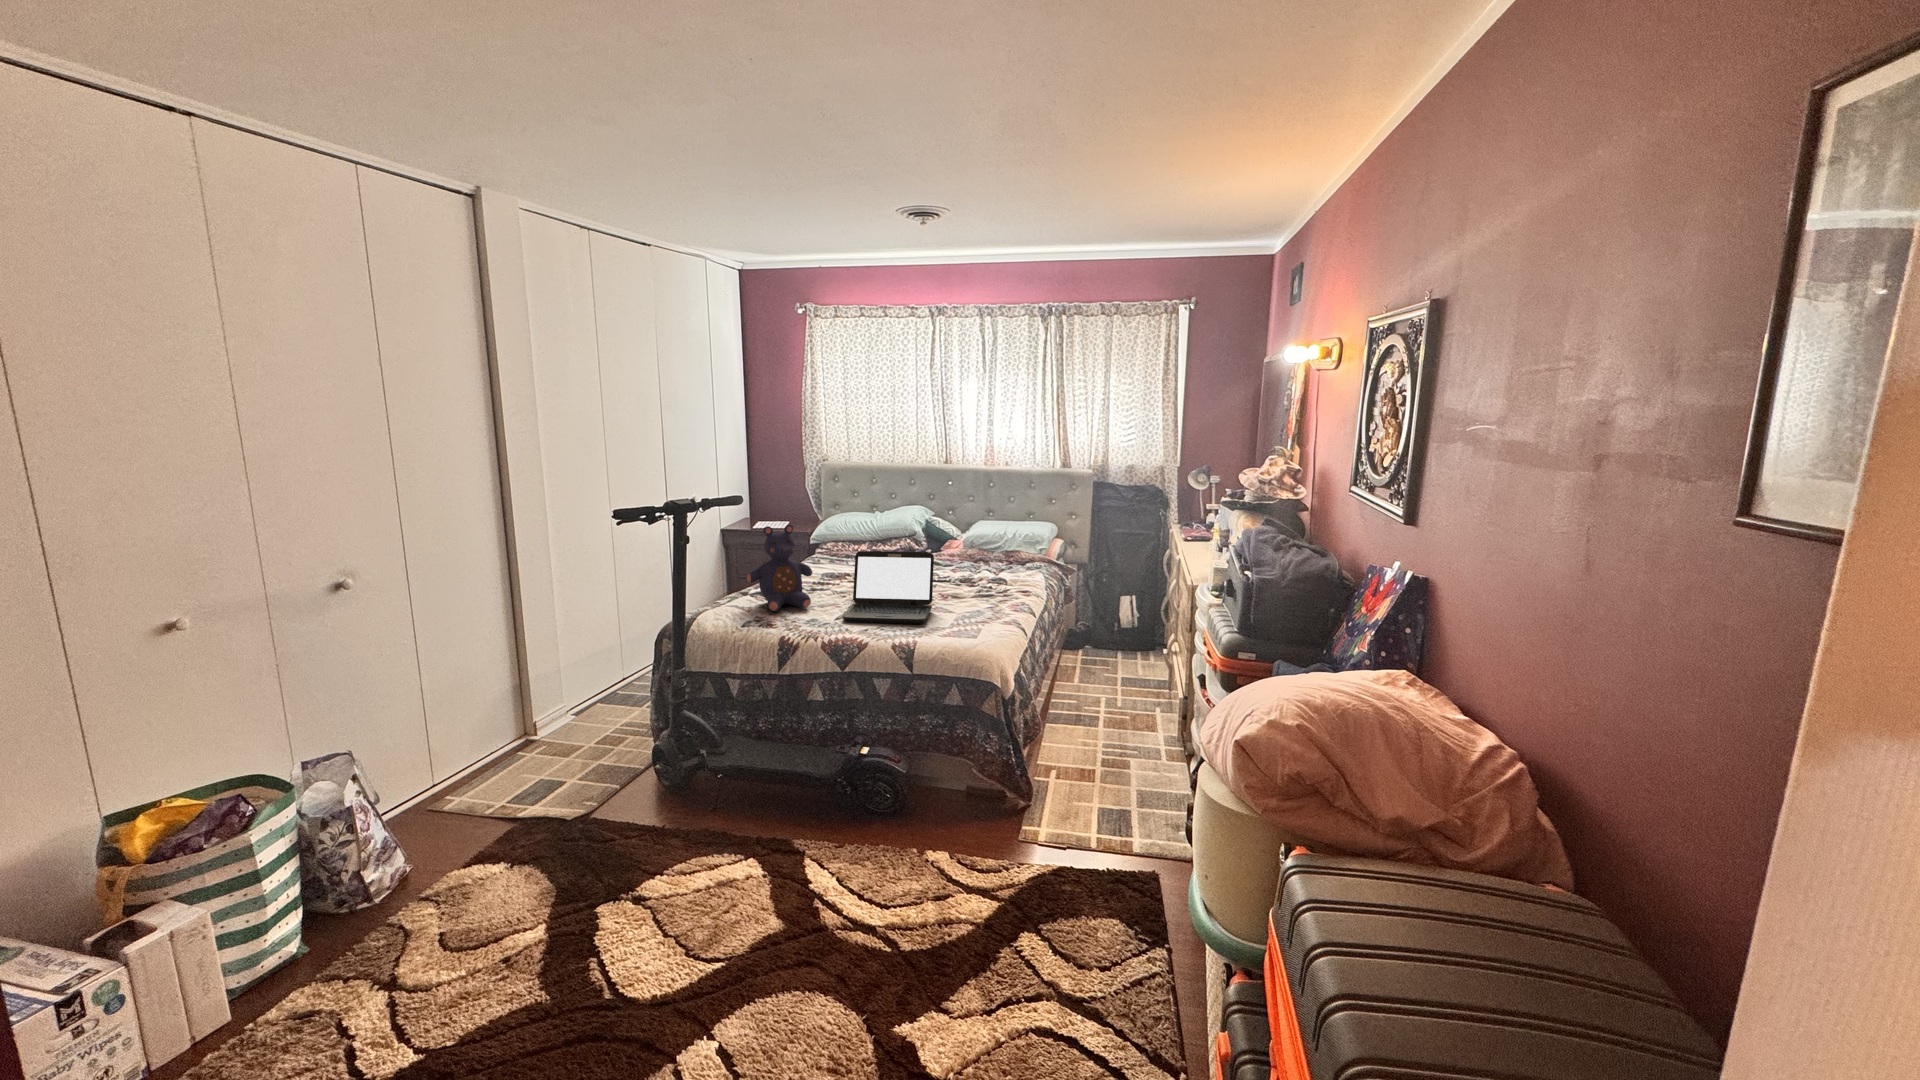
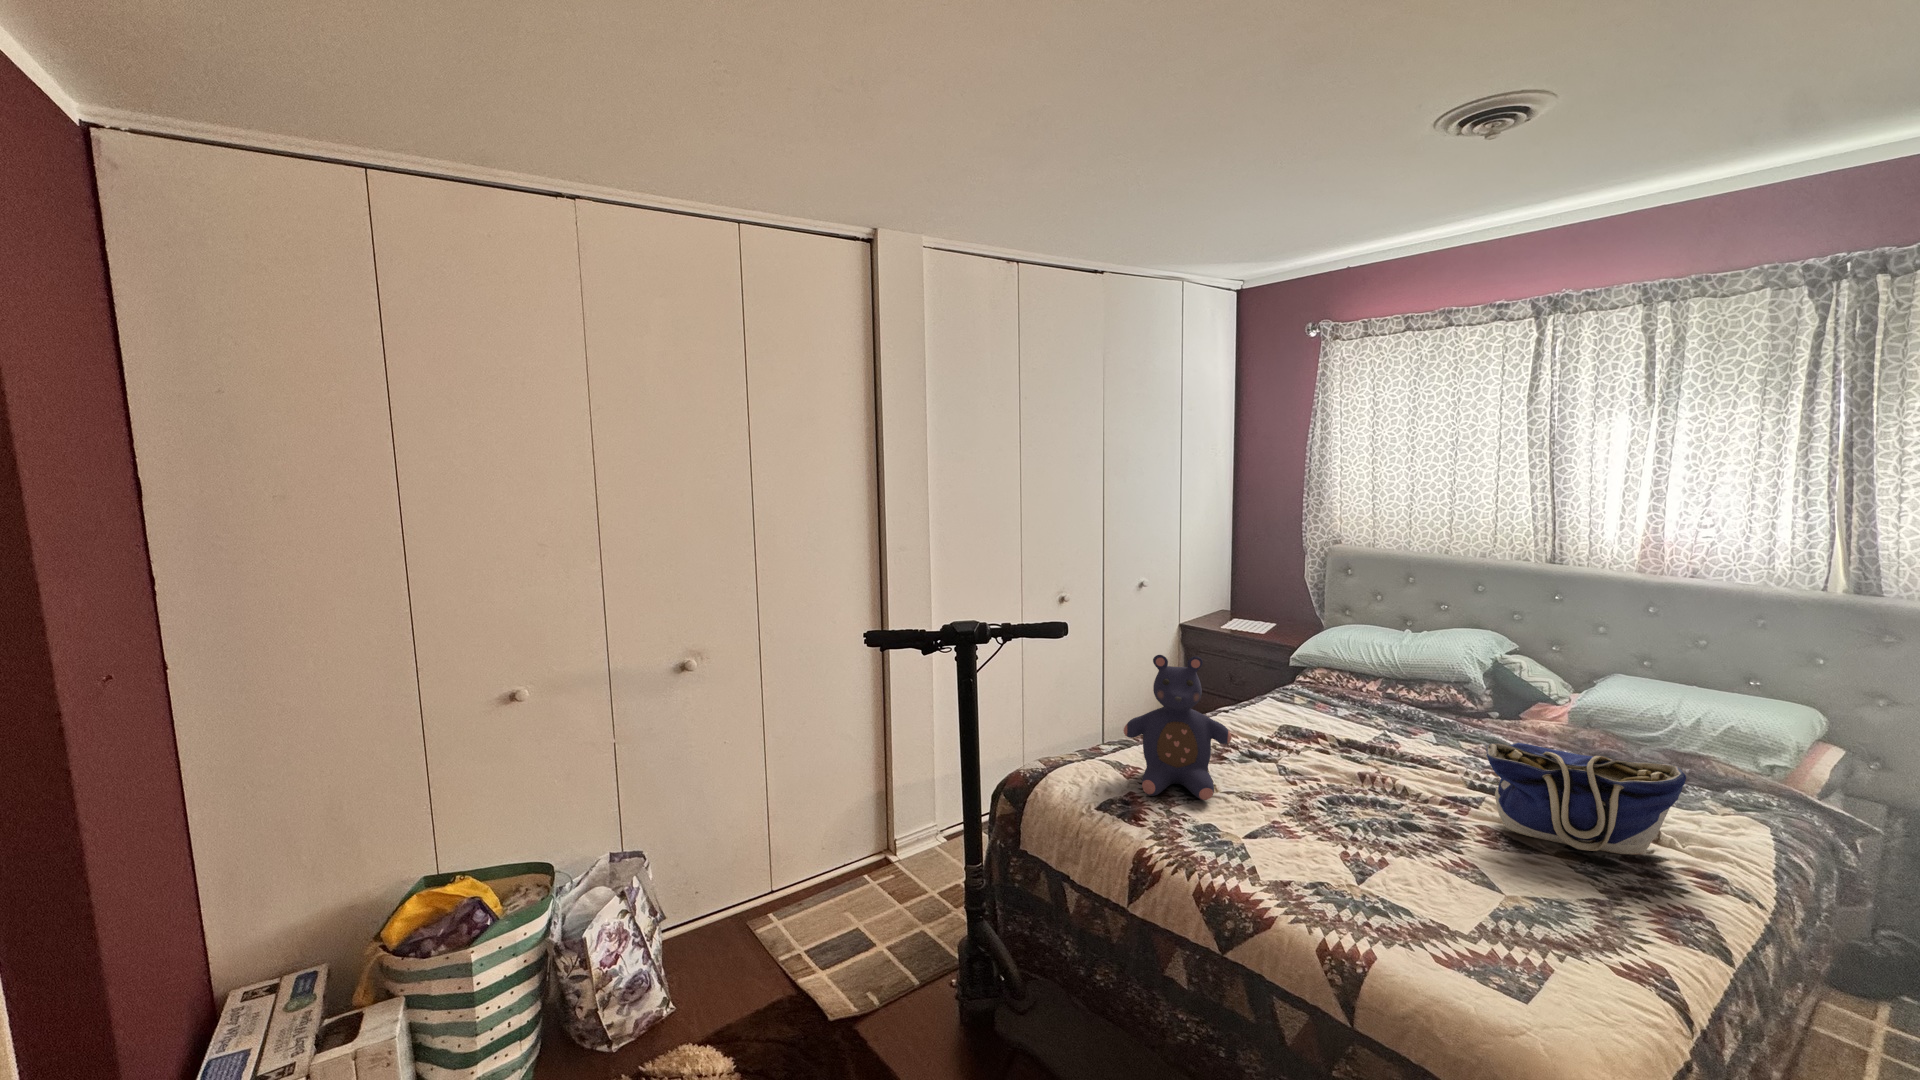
tote bag: none [938,545,1016,593] -> present [1483,743,1686,855]
laptop: present [842,551,934,624] -> none [1250,721,1461,907]

